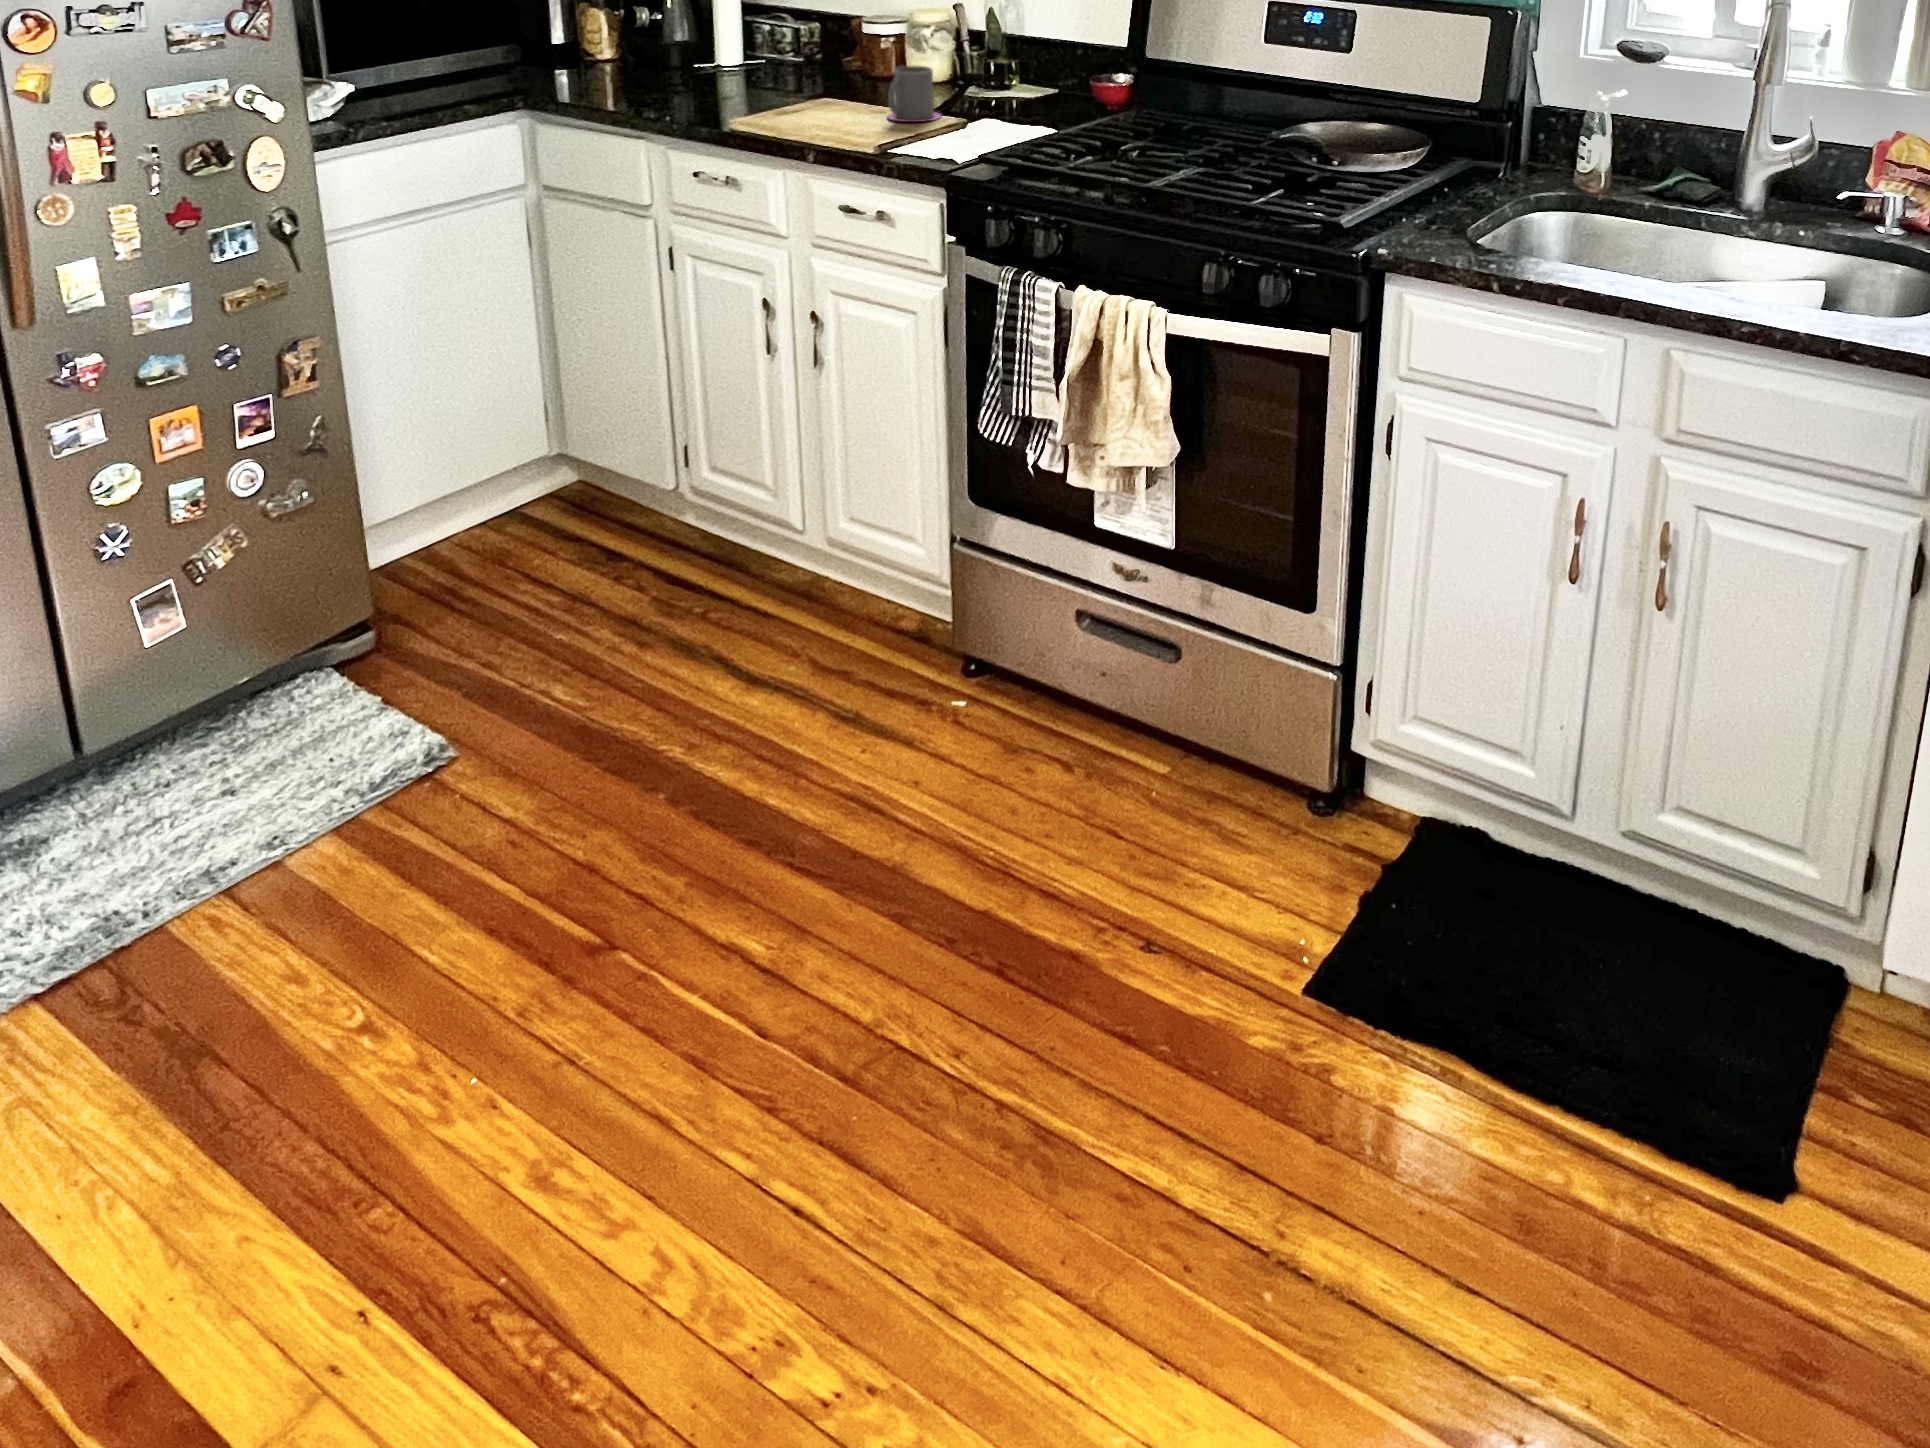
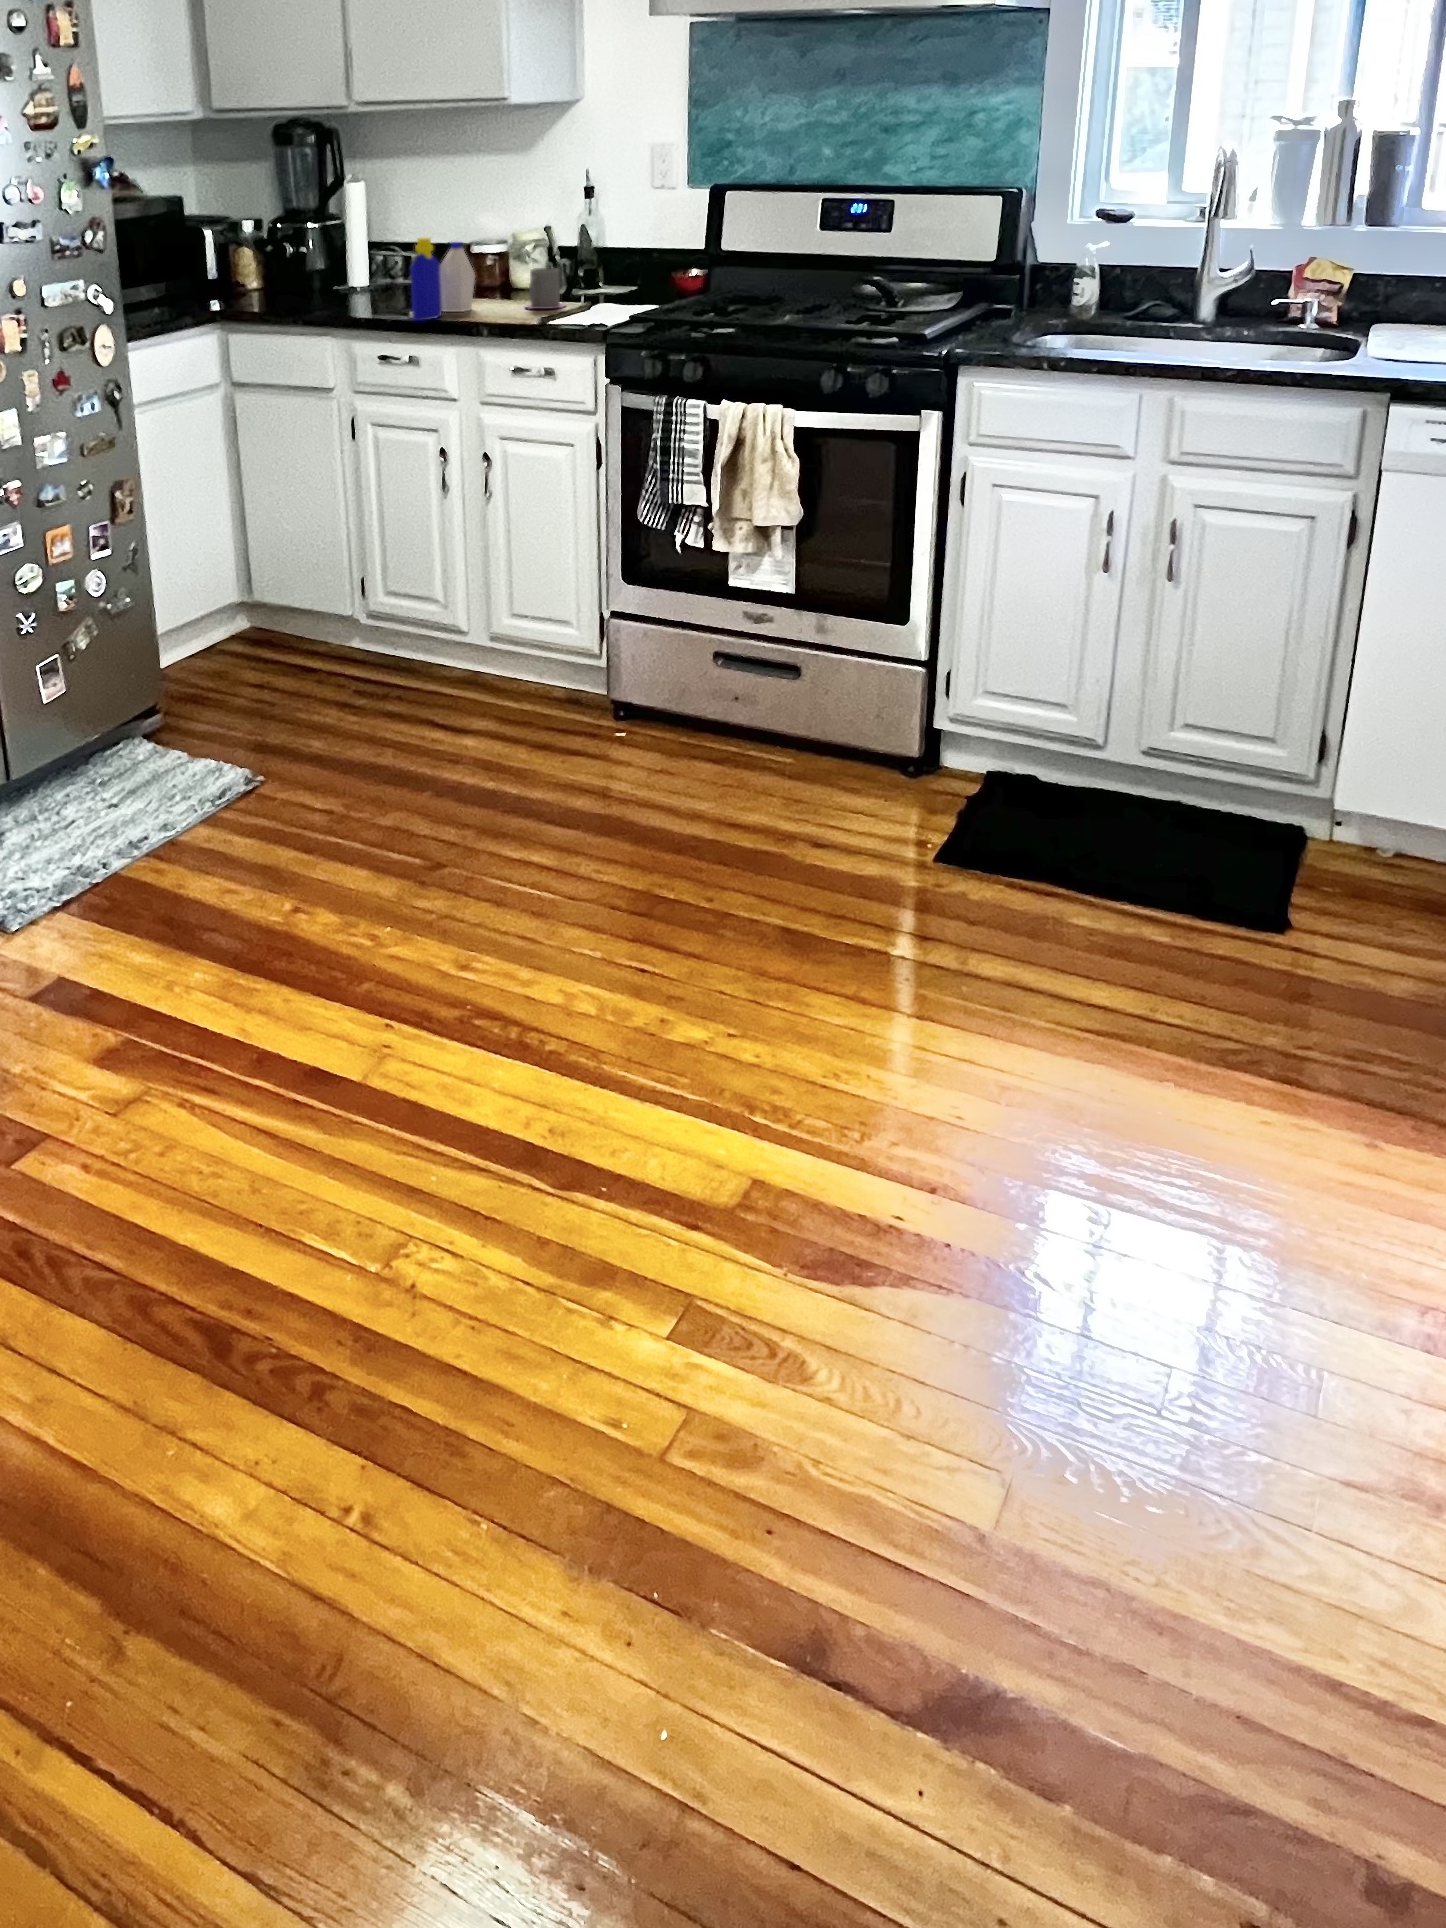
bottle: none [724,24,828,134] -> present [411,237,475,321]

